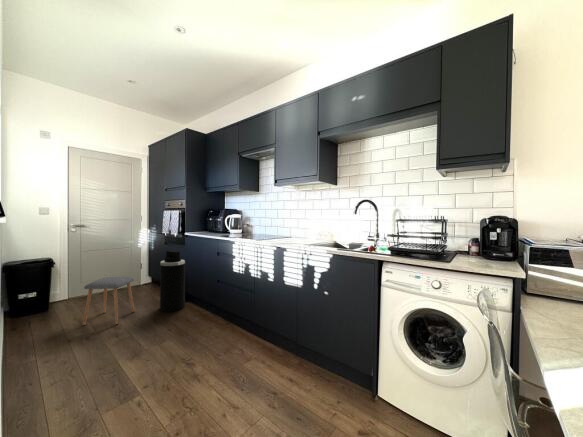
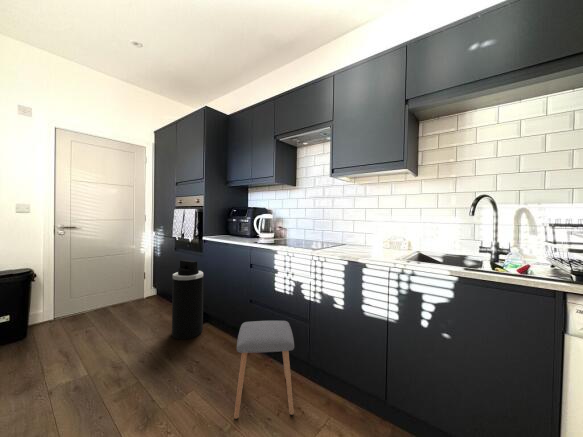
stool: present [83,277,135,326] -> present [234,321,294,420]

